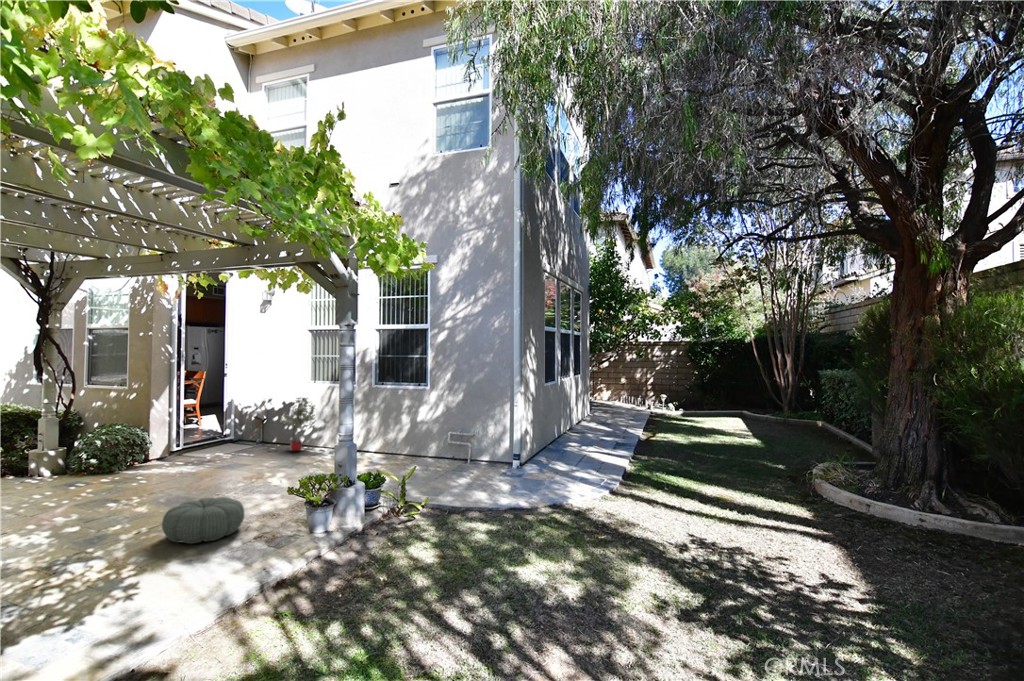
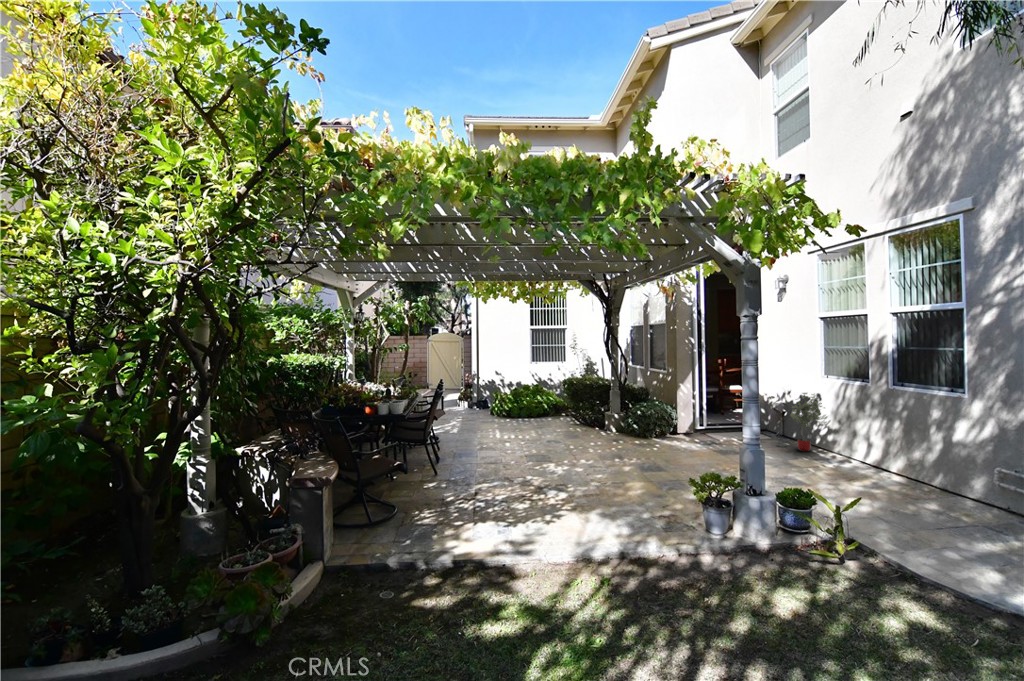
pouf: present [162,497,245,544] -> none [591,473,654,512]

